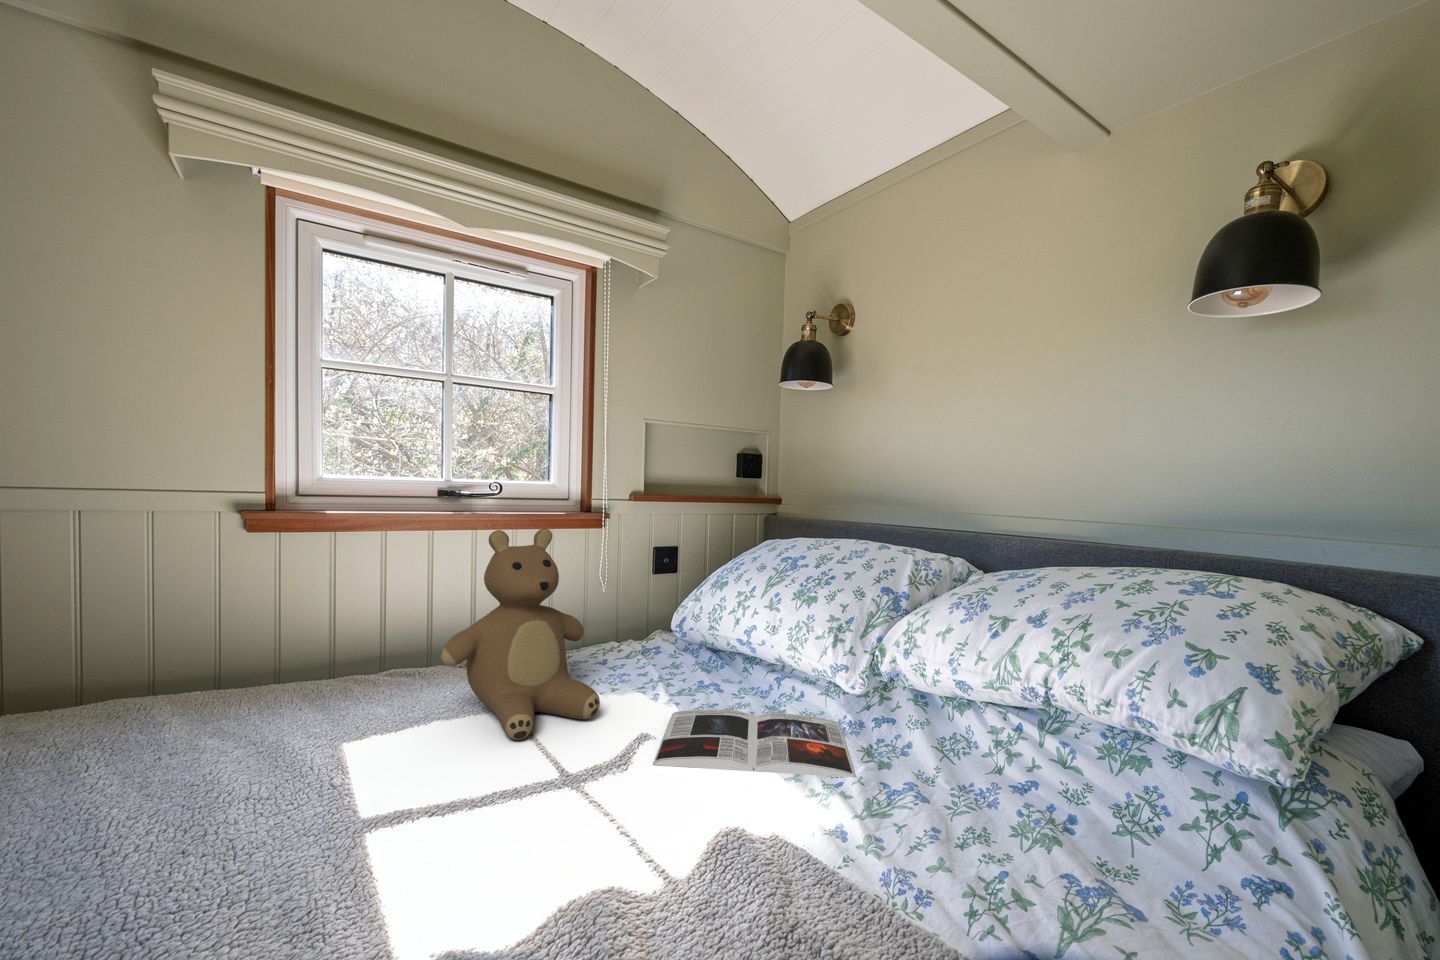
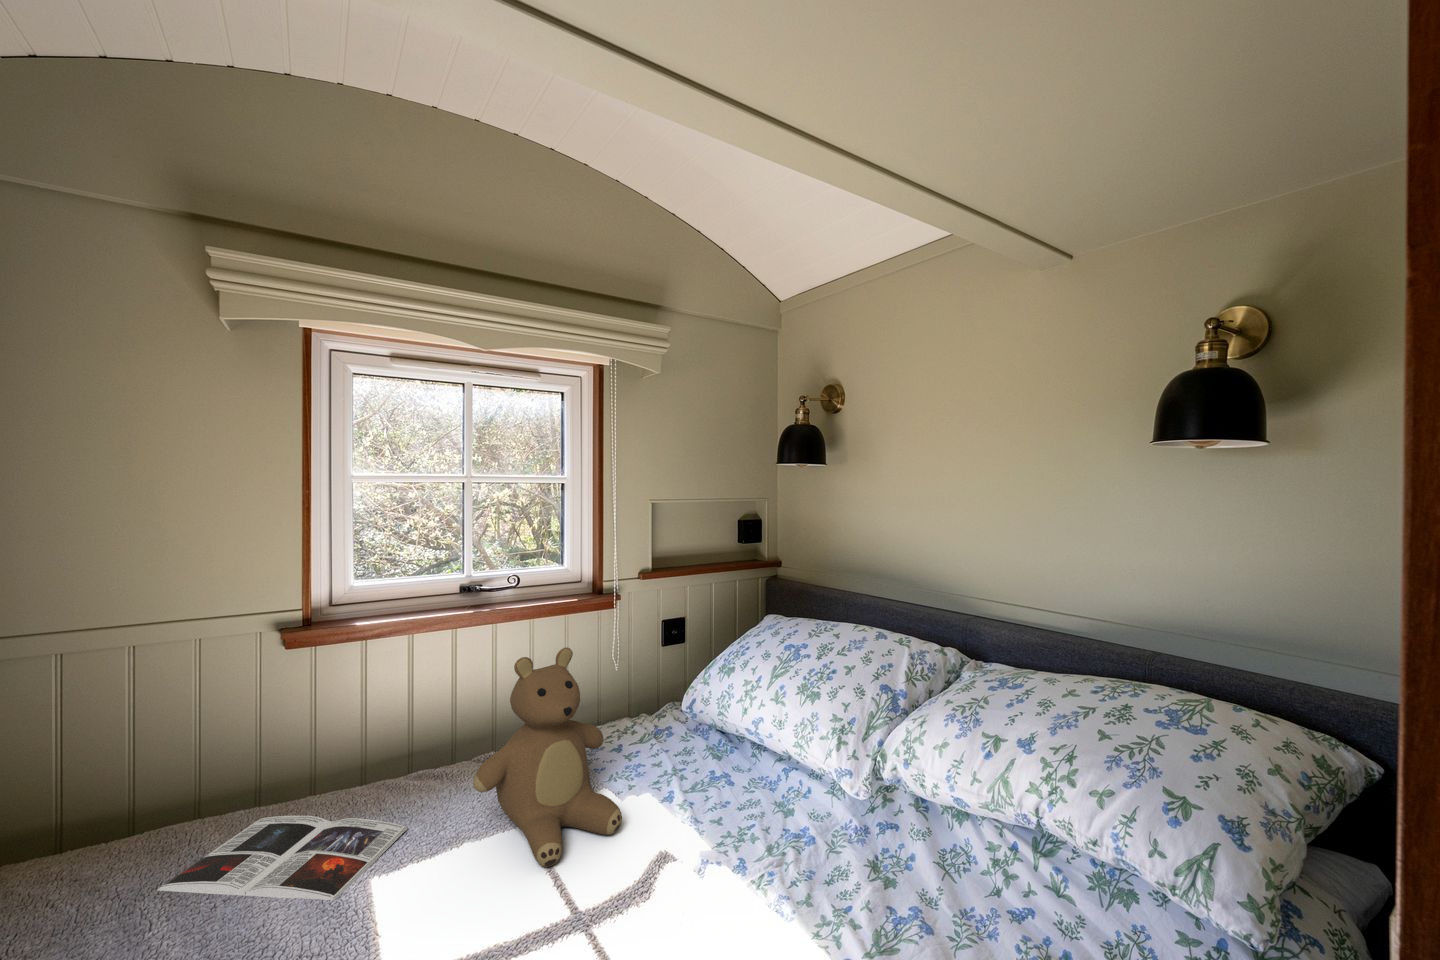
magazine: present [653,709,856,777] -> present [157,816,407,900]

